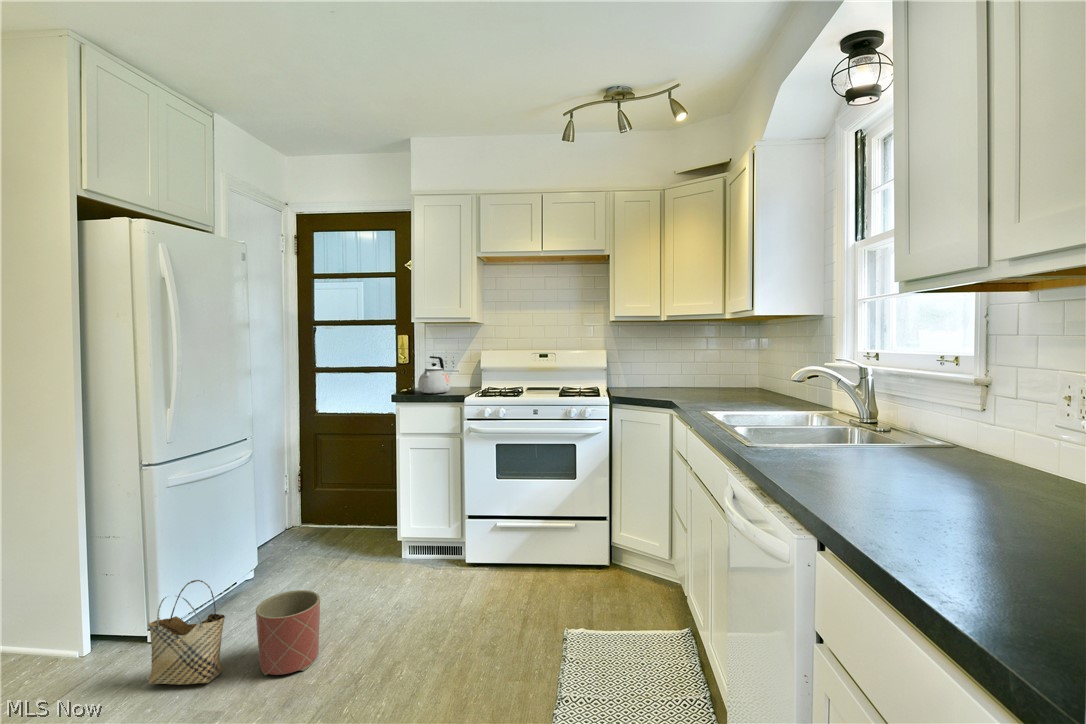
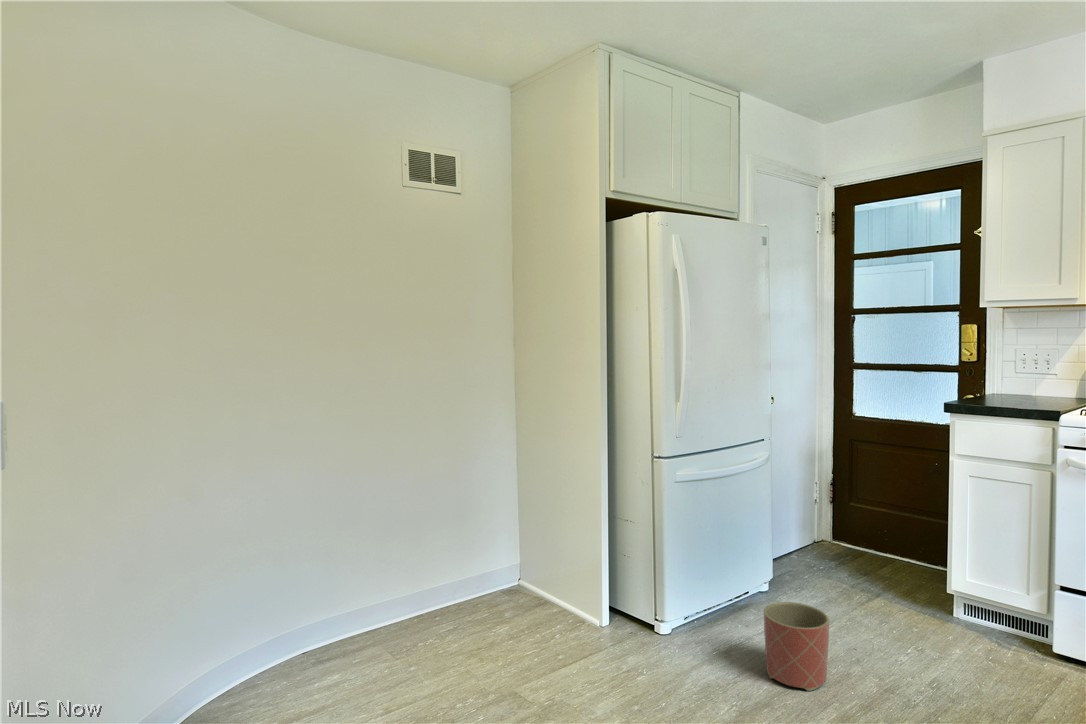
kettle: present [418,356,450,394] -> none [985,354,1039,405]
woven basket: present [148,580,225,685] -> none [676,563,737,661]

